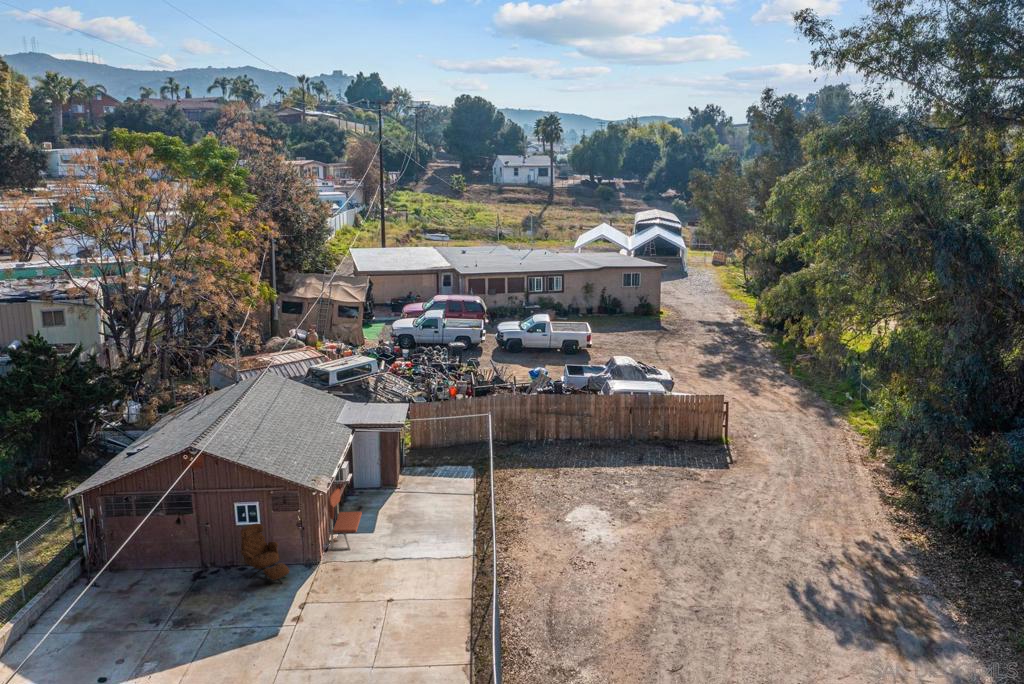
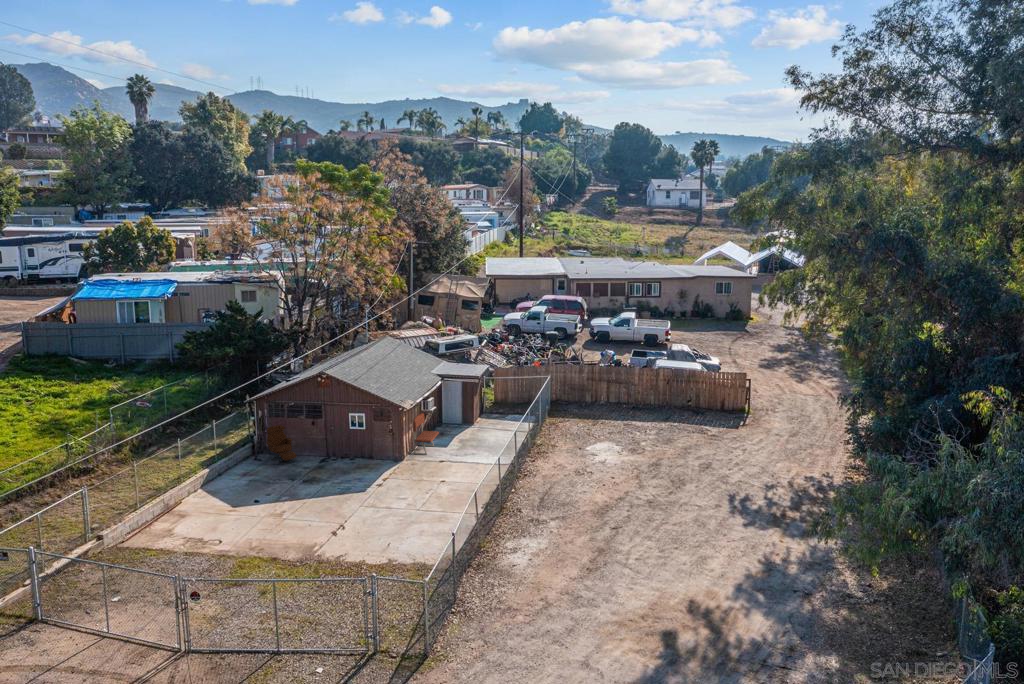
lounge chair: present [240,524,289,585] -> present [266,425,296,461]

